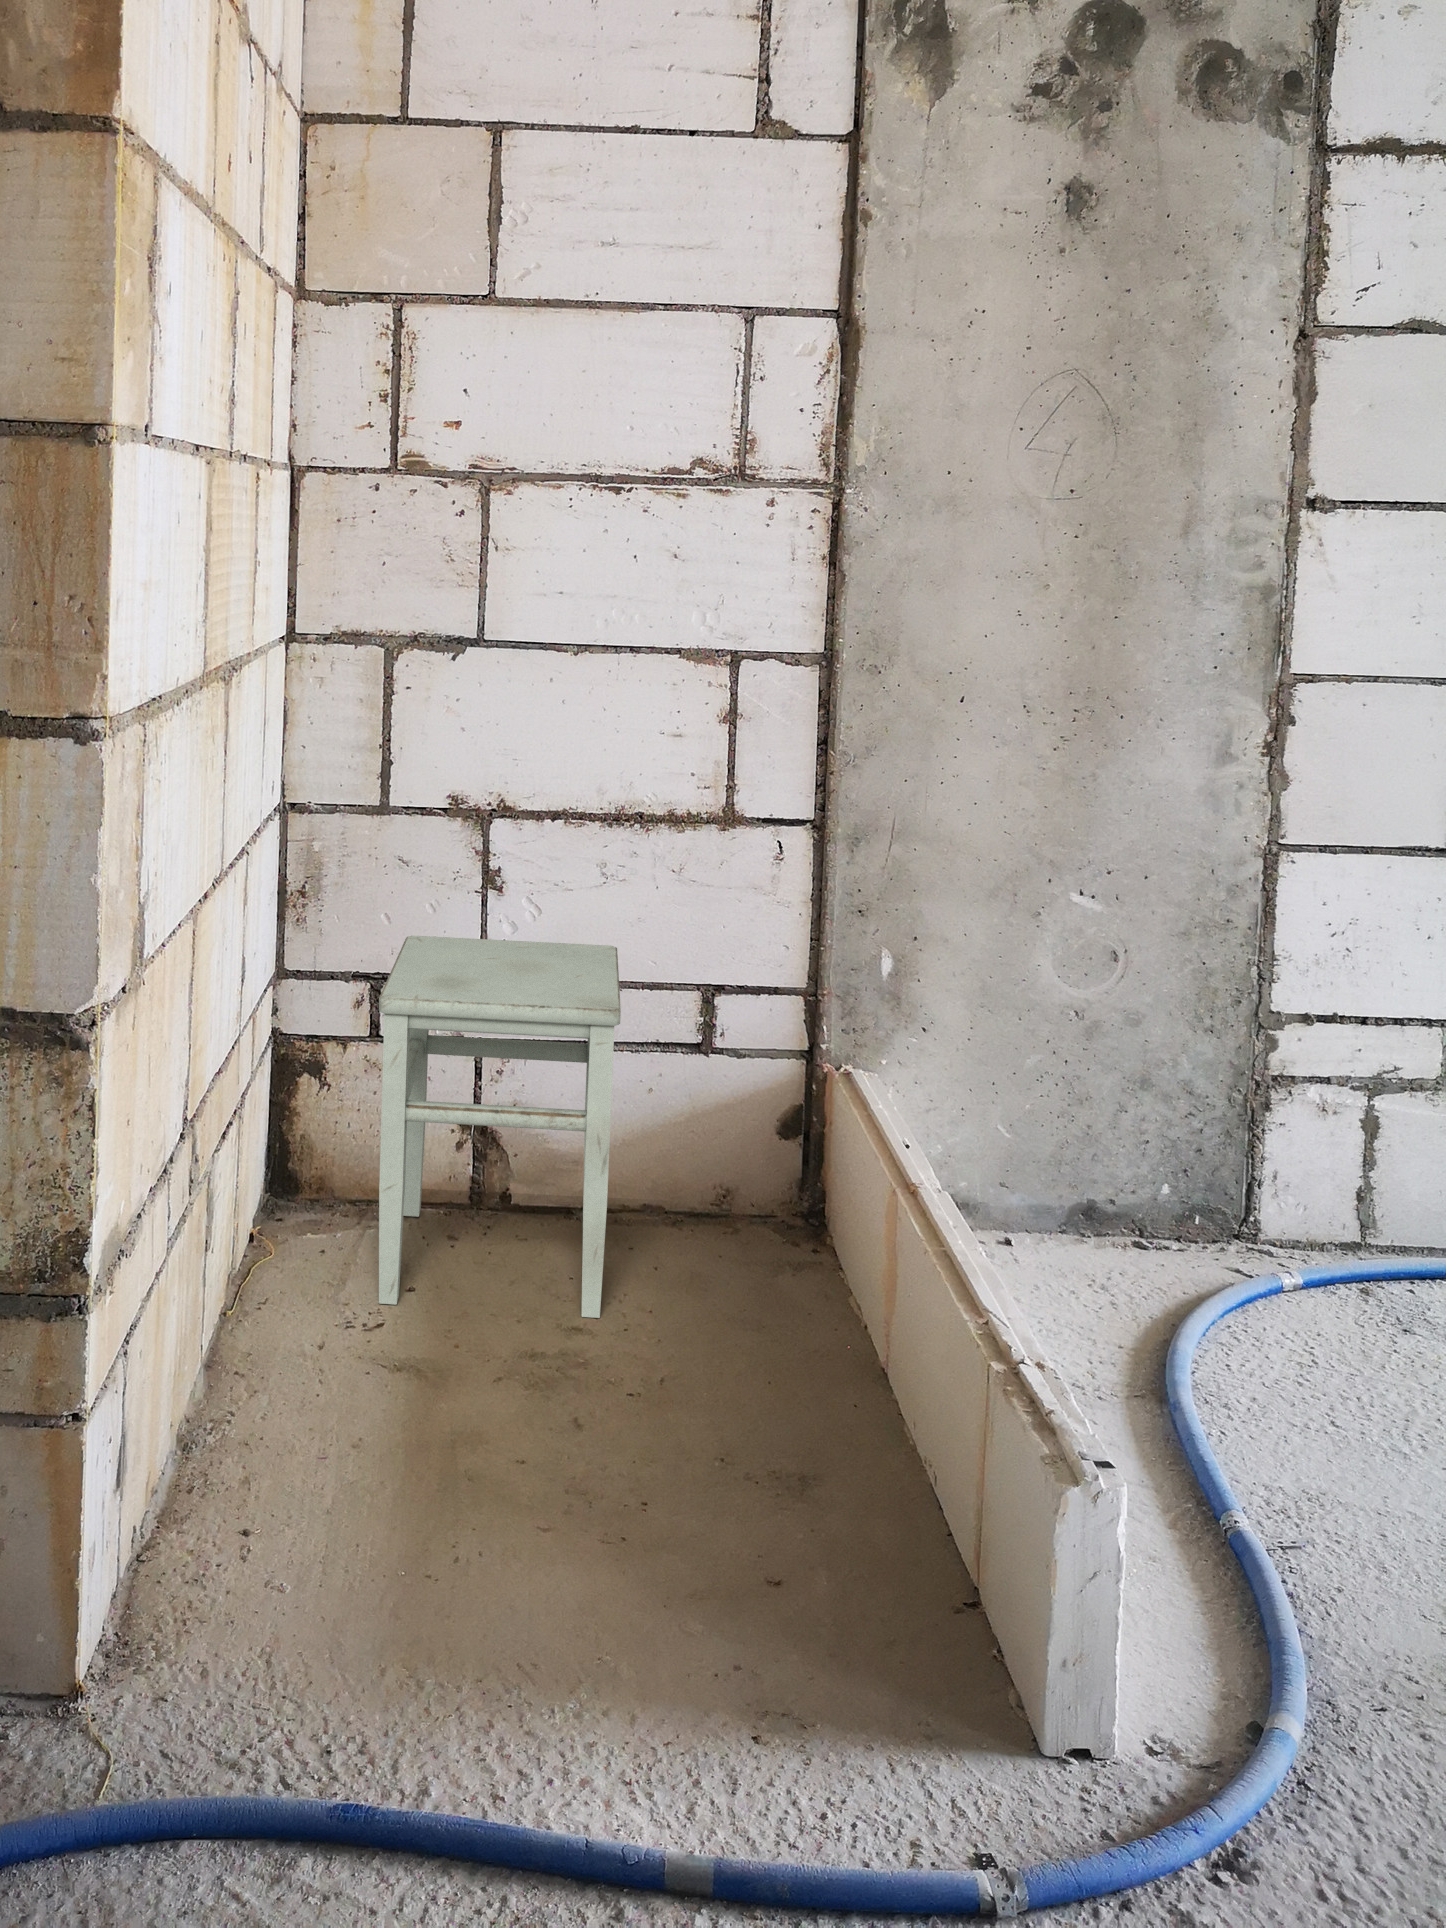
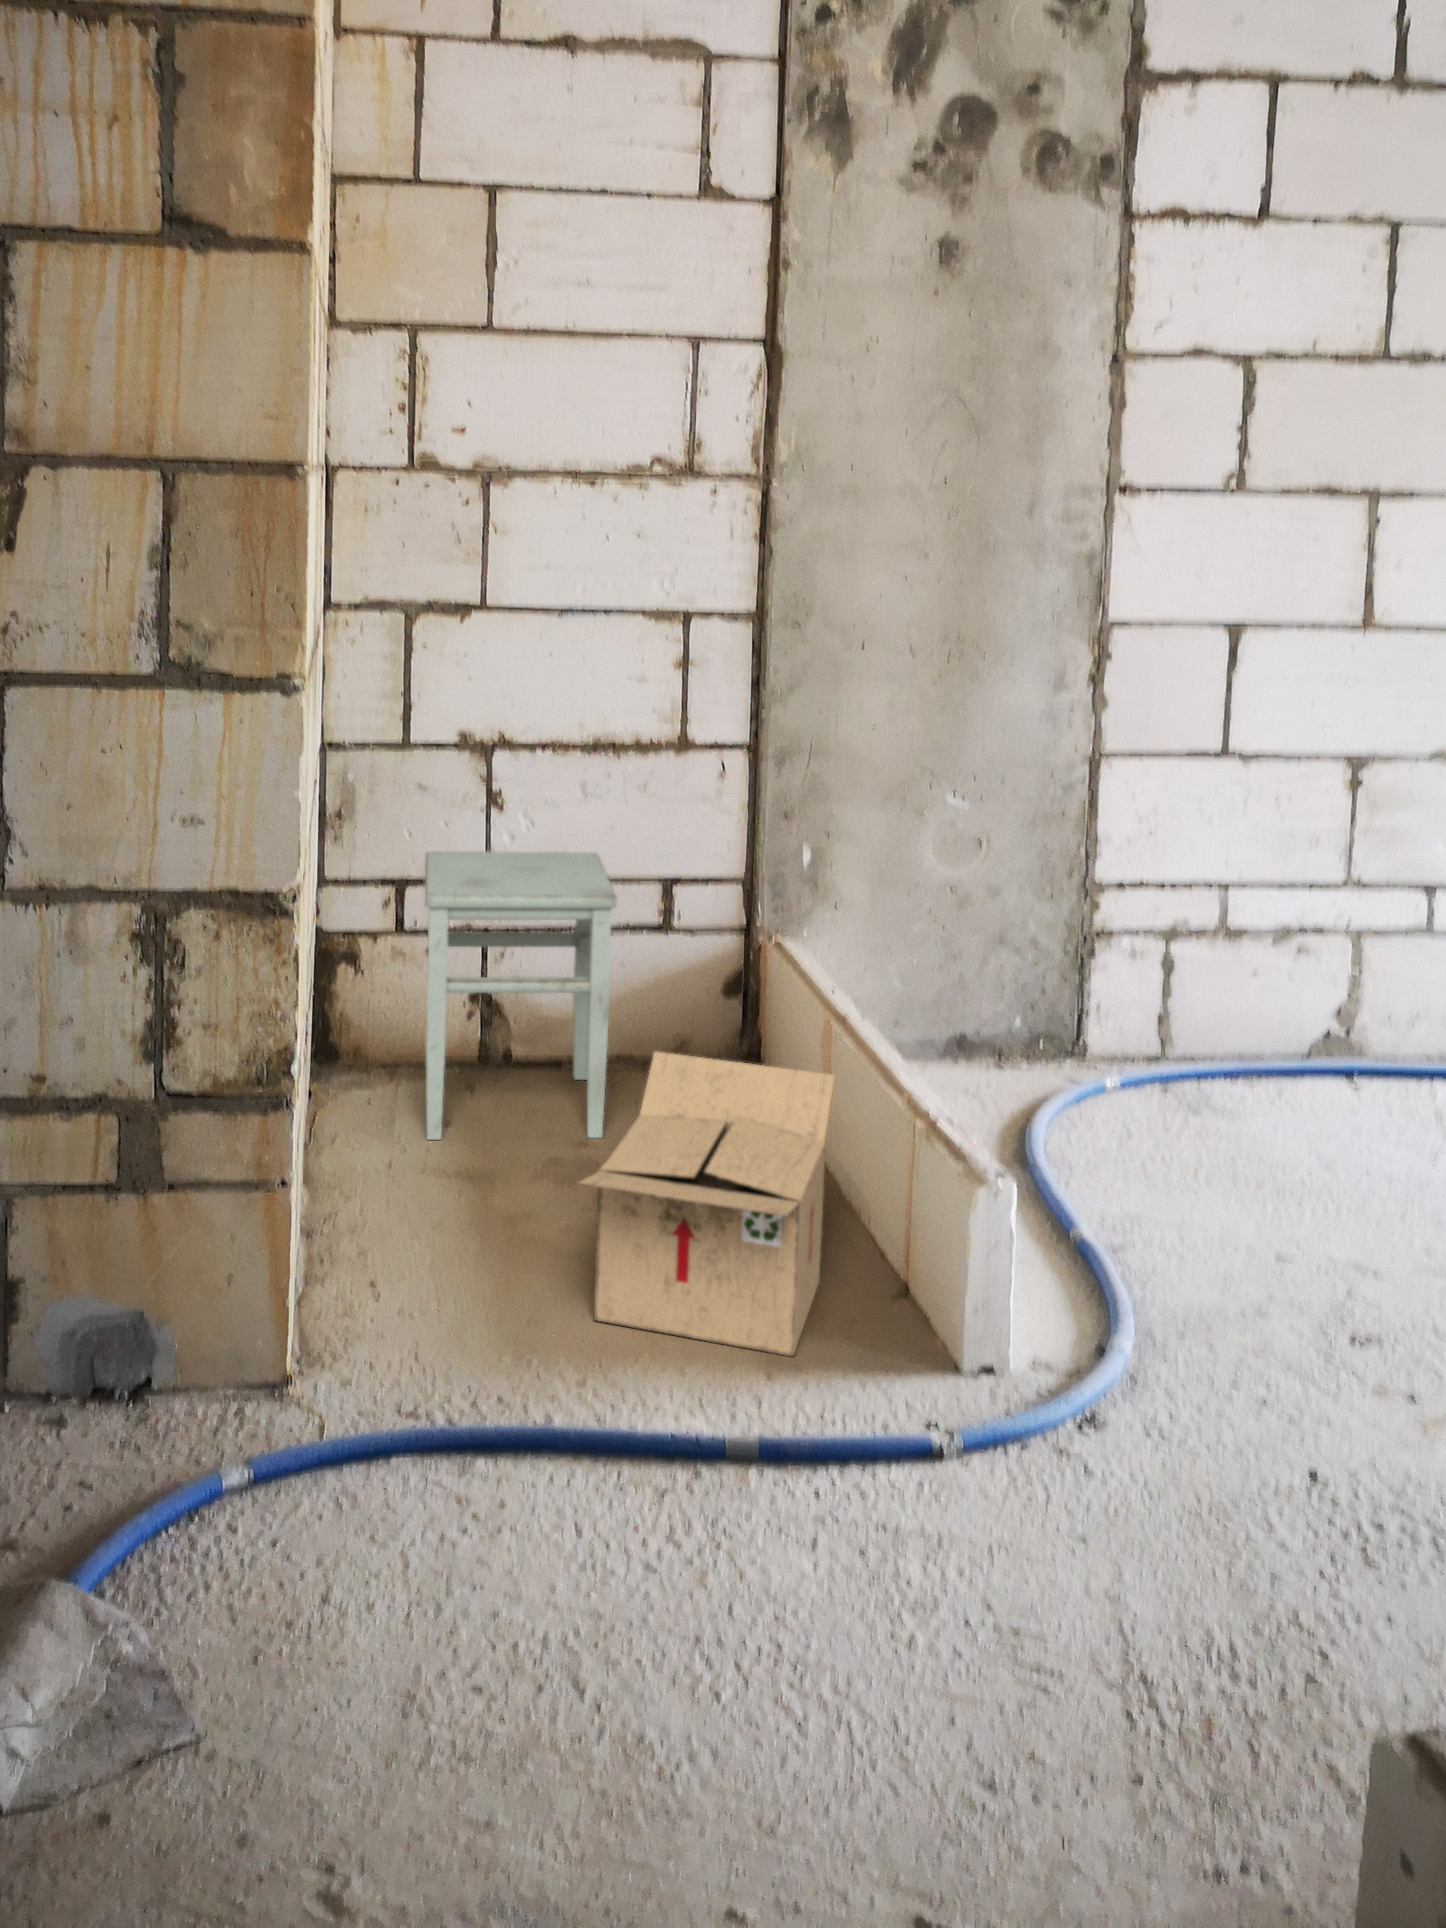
cardboard box: none [489,1235,886,1732] -> present [579,1052,835,1356]

